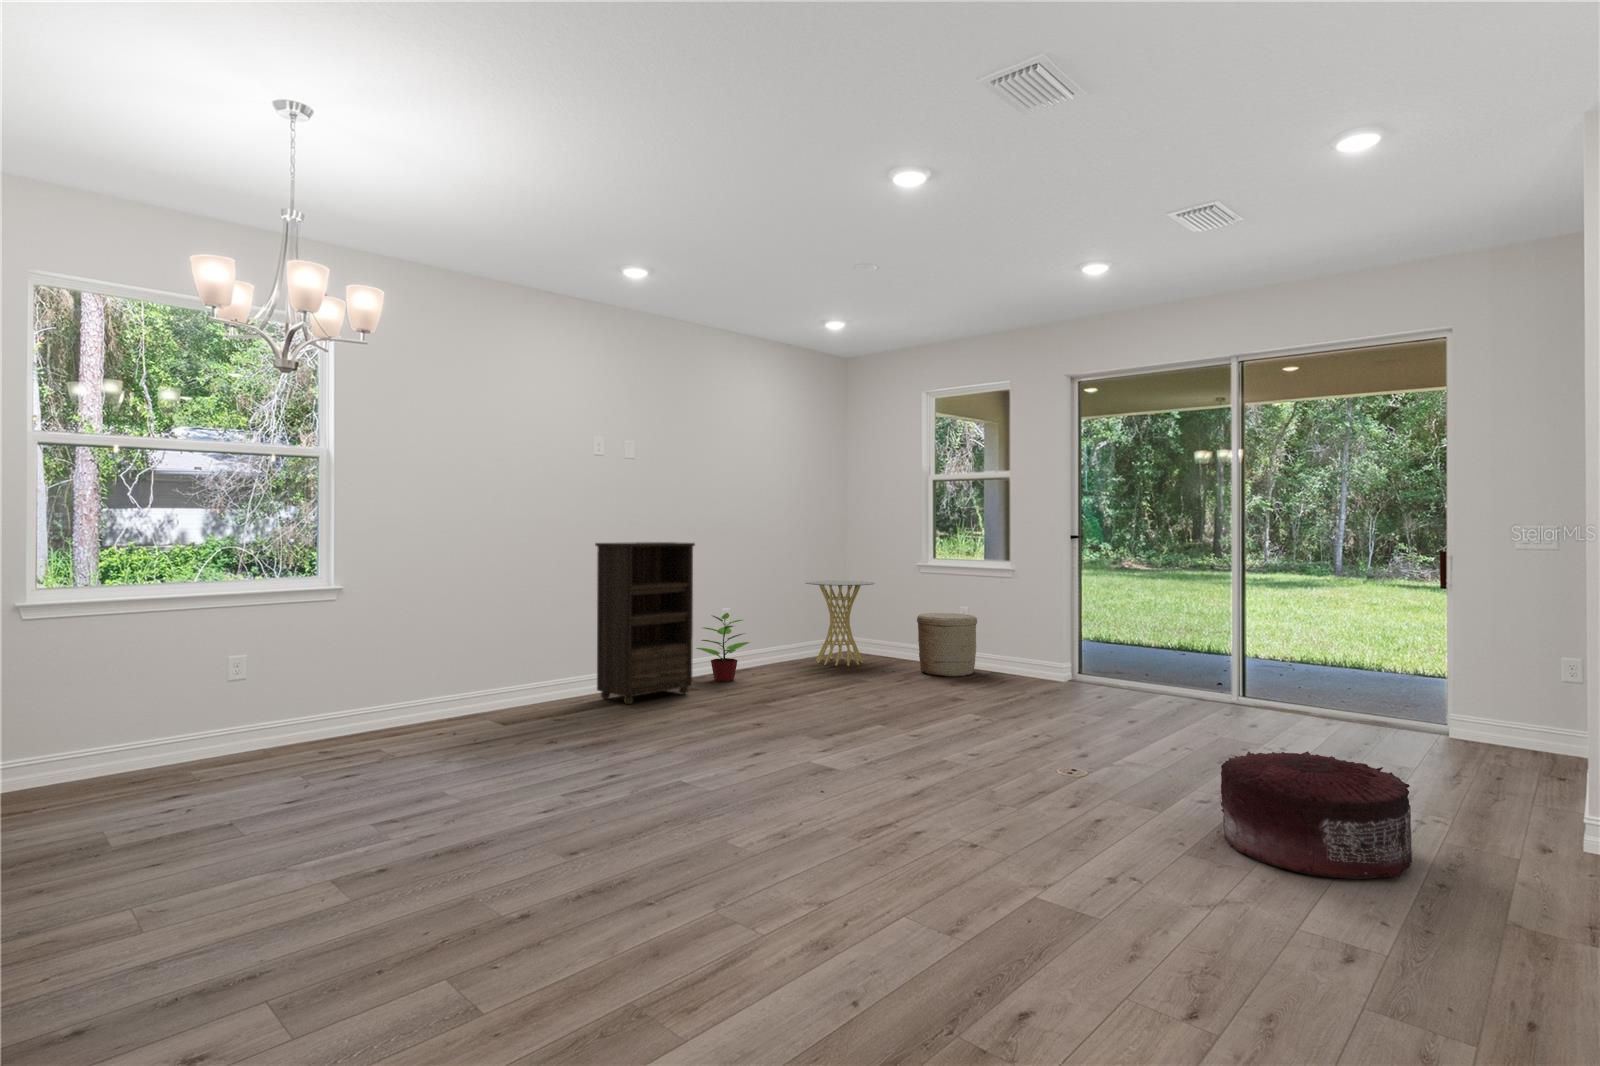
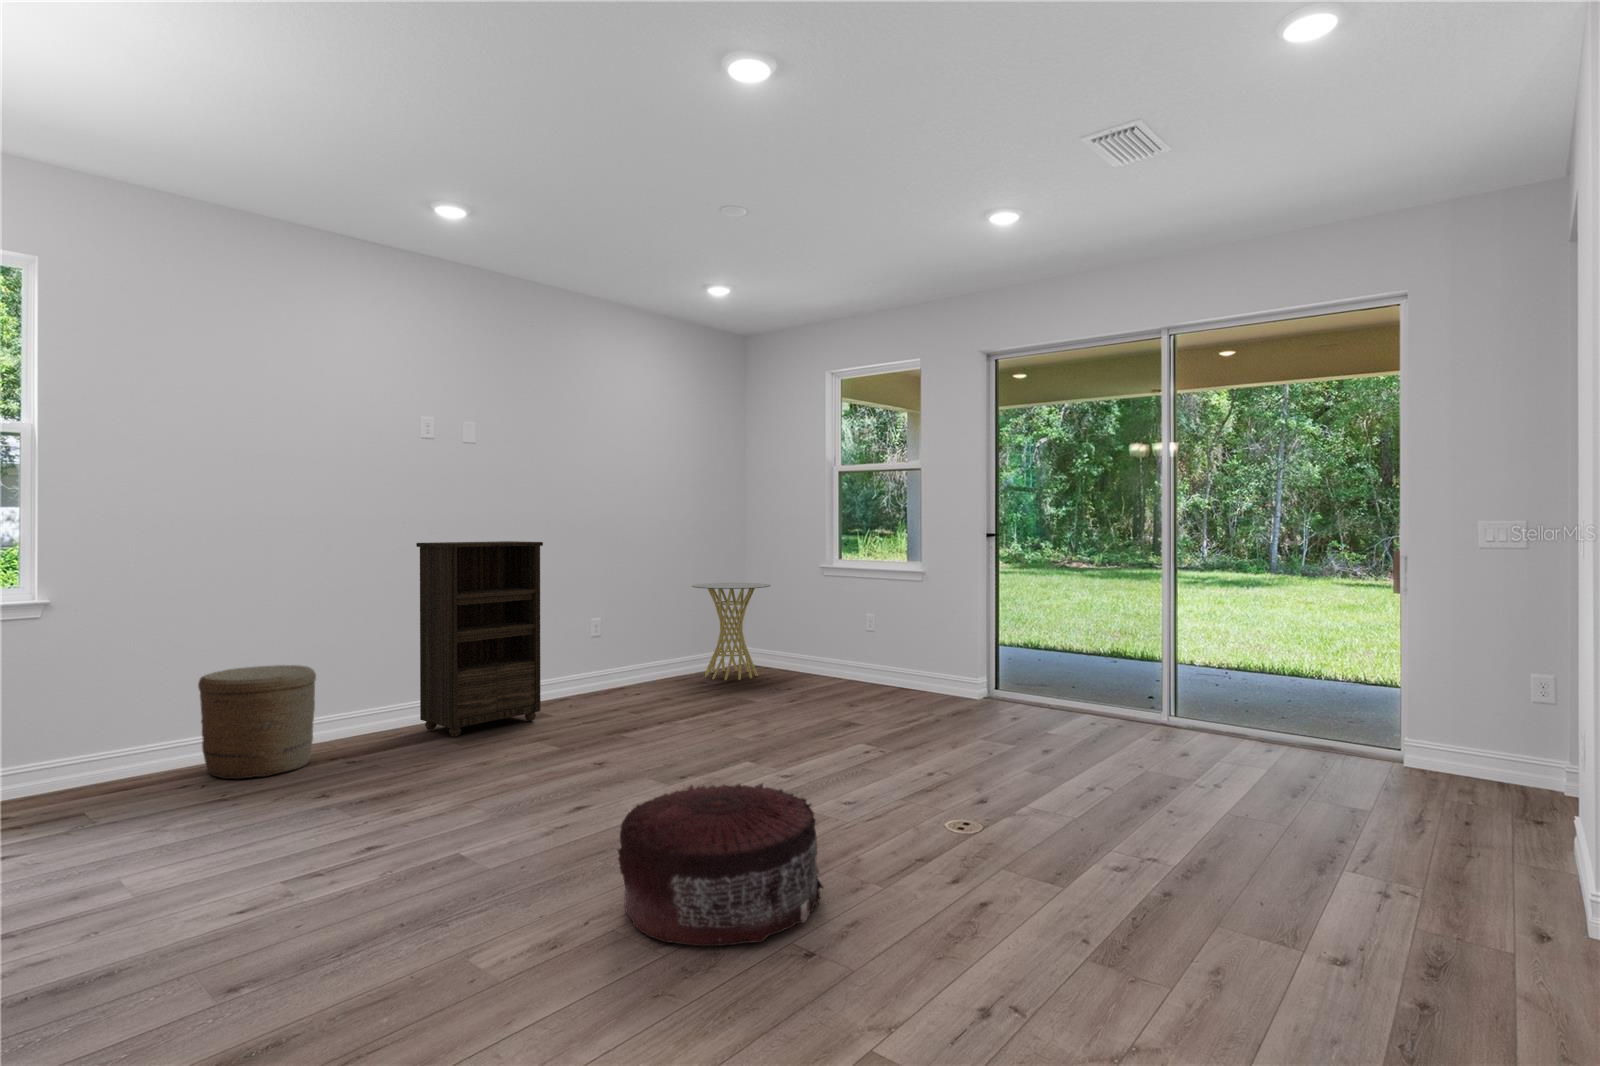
potted plant: present [696,613,749,681] -> none [555,620,621,703]
woven basket: present [917,613,977,676] -> present [198,665,316,779]
pouf: present [1221,751,1413,879] -> present [618,783,823,946]

